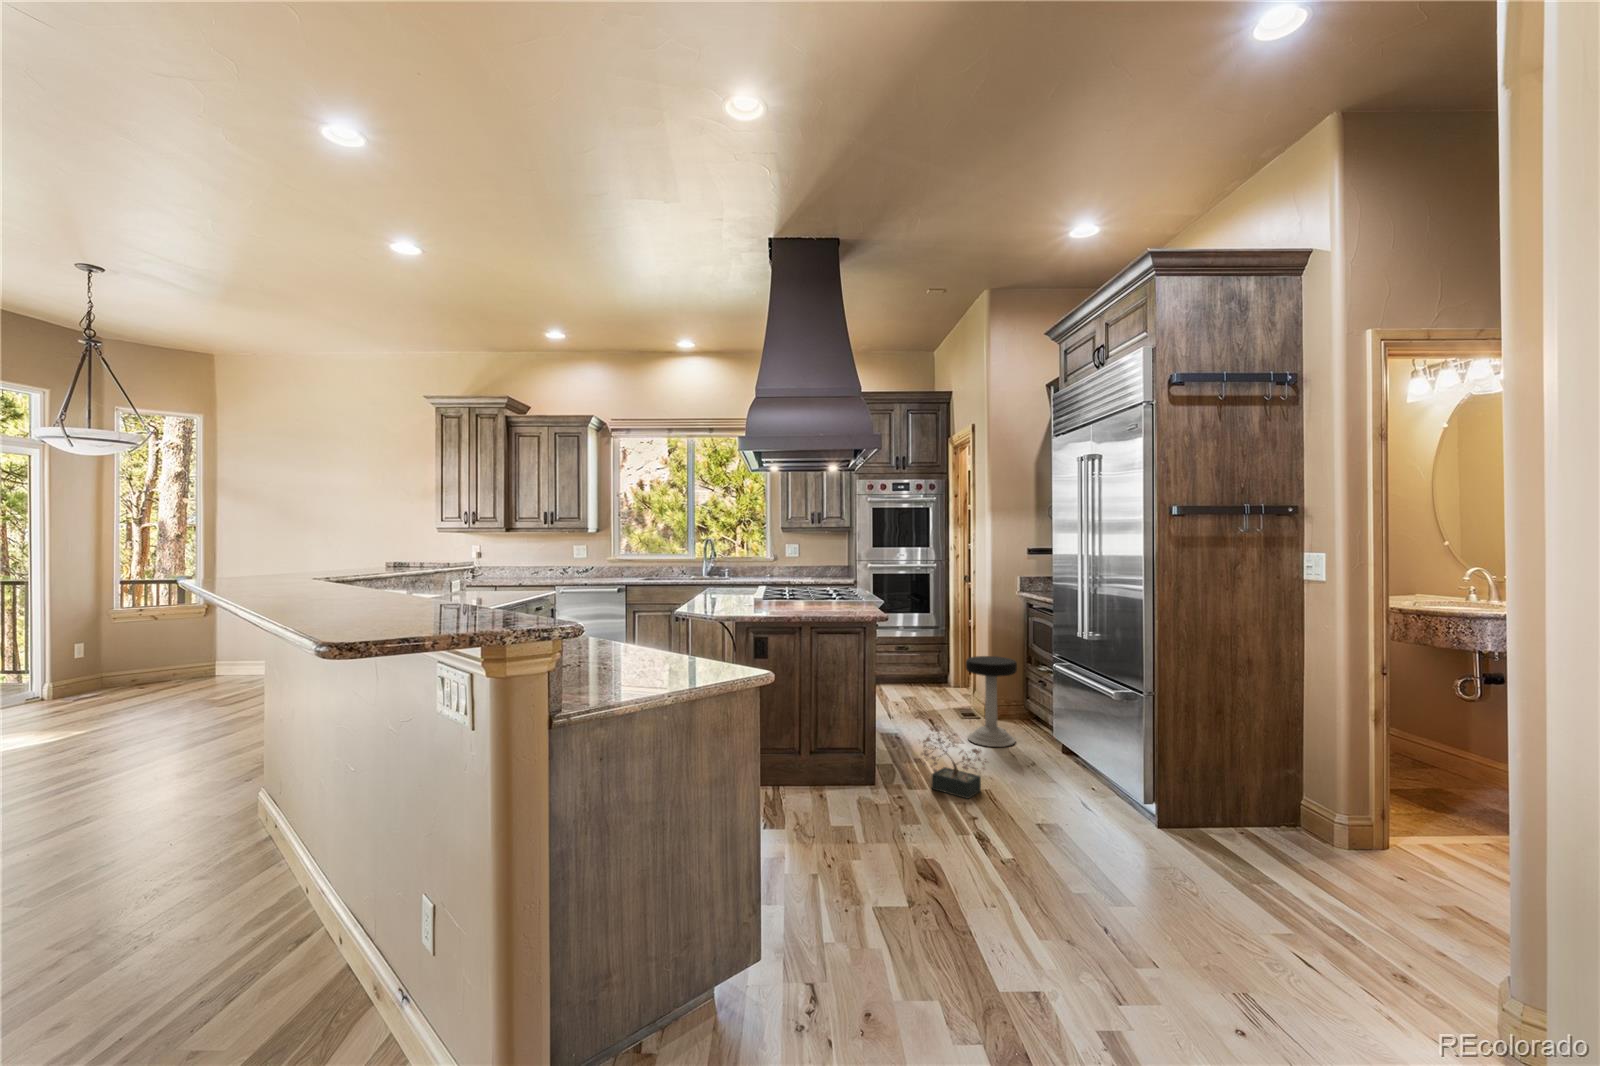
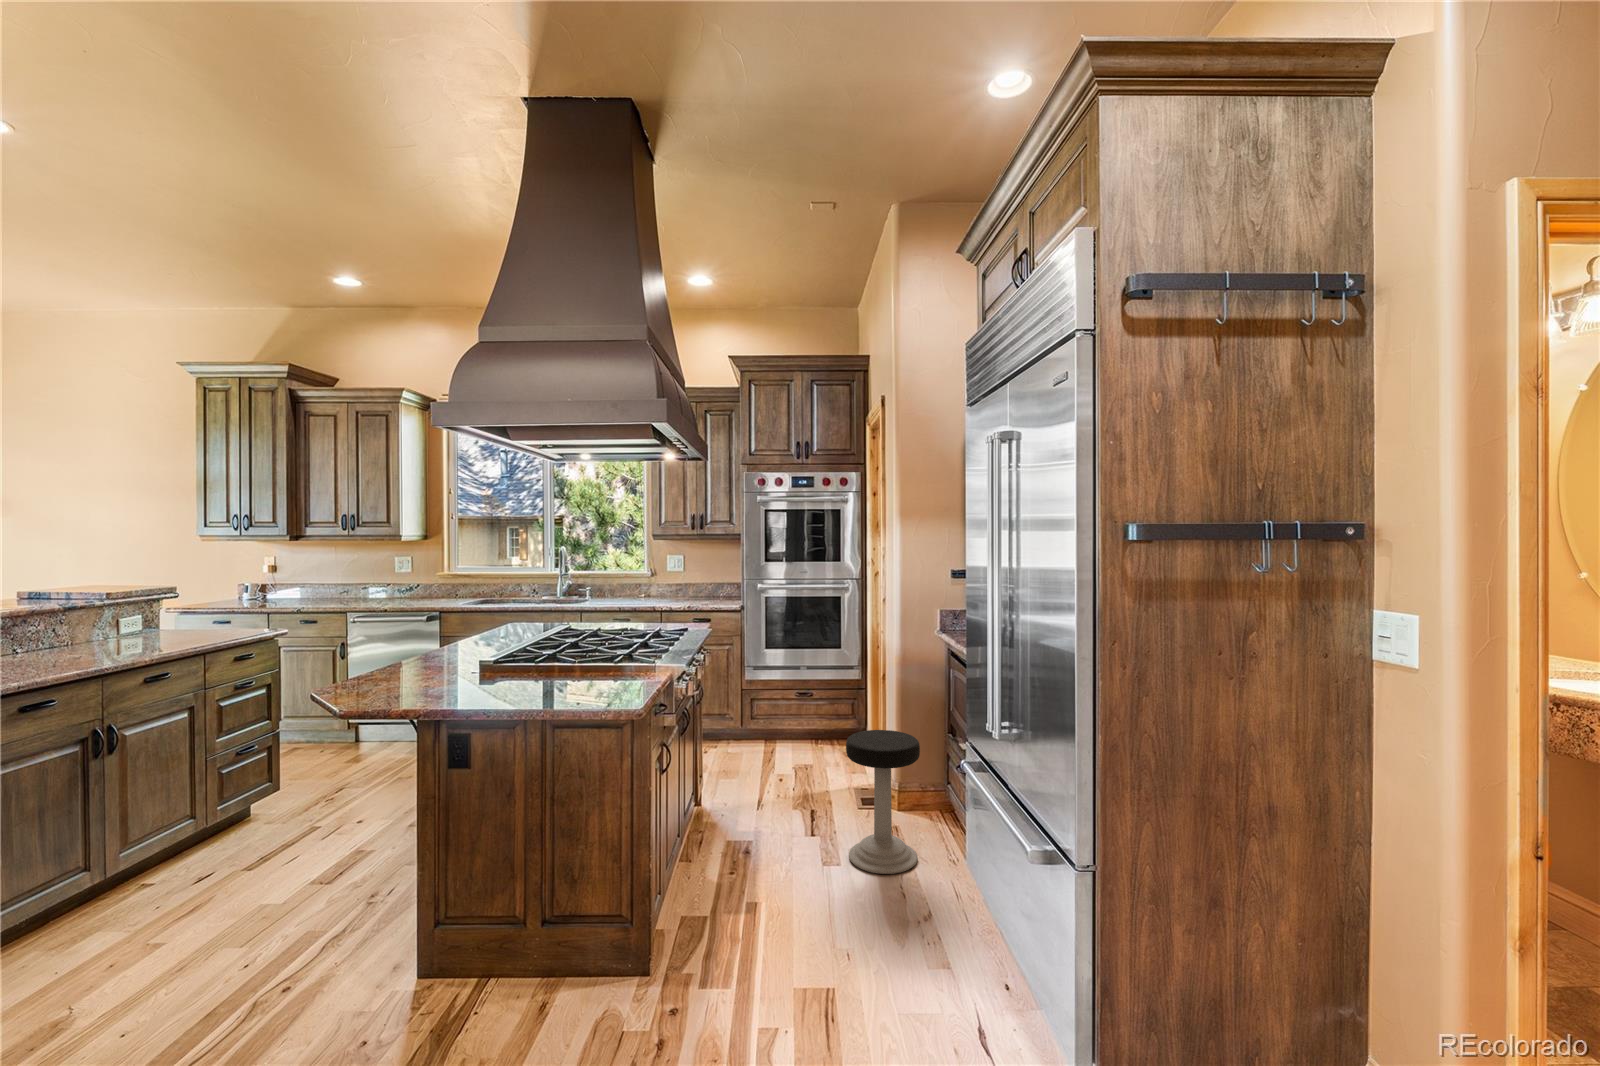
decorative plant: present [921,727,987,799] -> none [719,871,834,1014]

